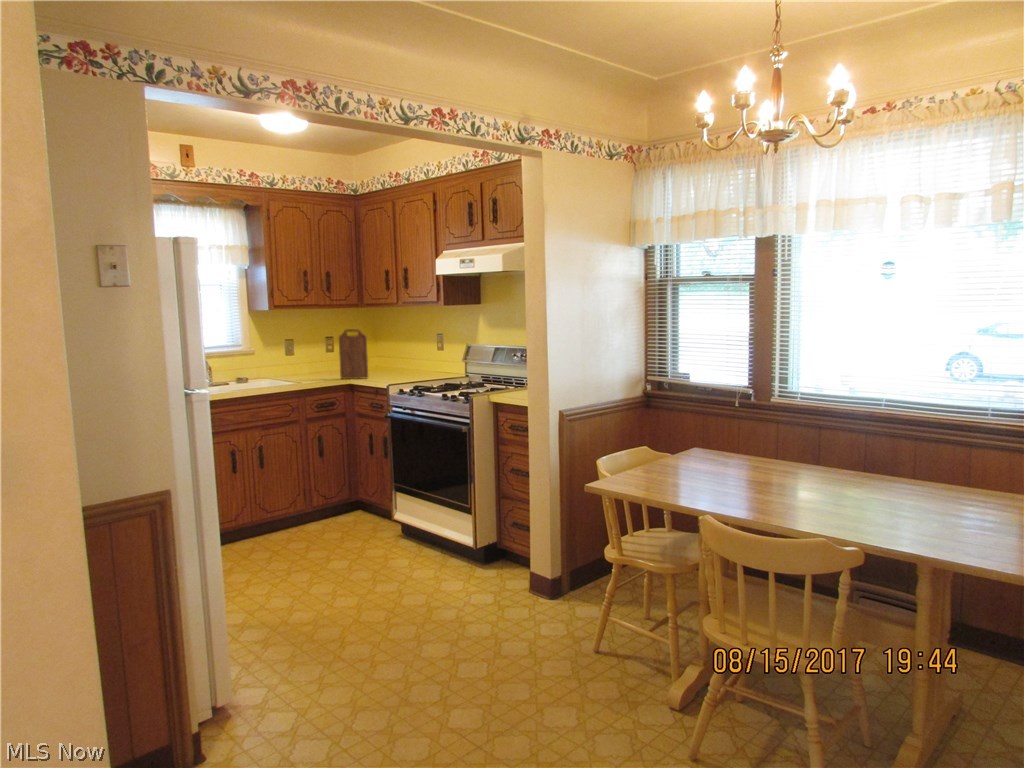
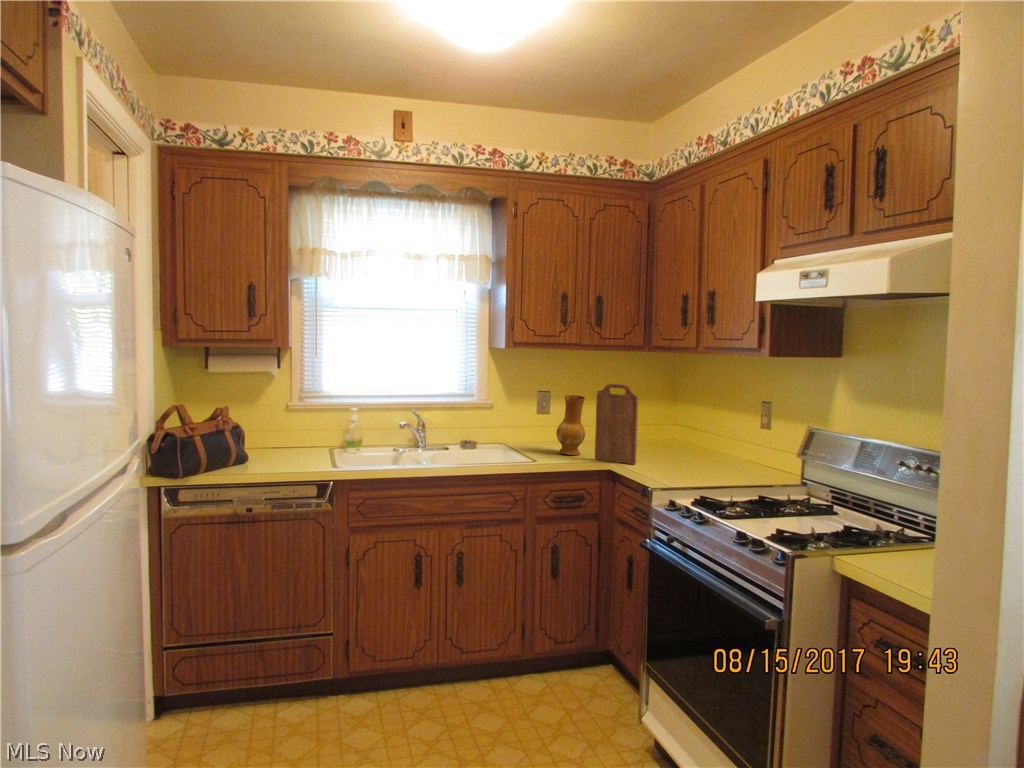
ceramic jug: none [311,339,331,378] -> present [556,395,585,455]

